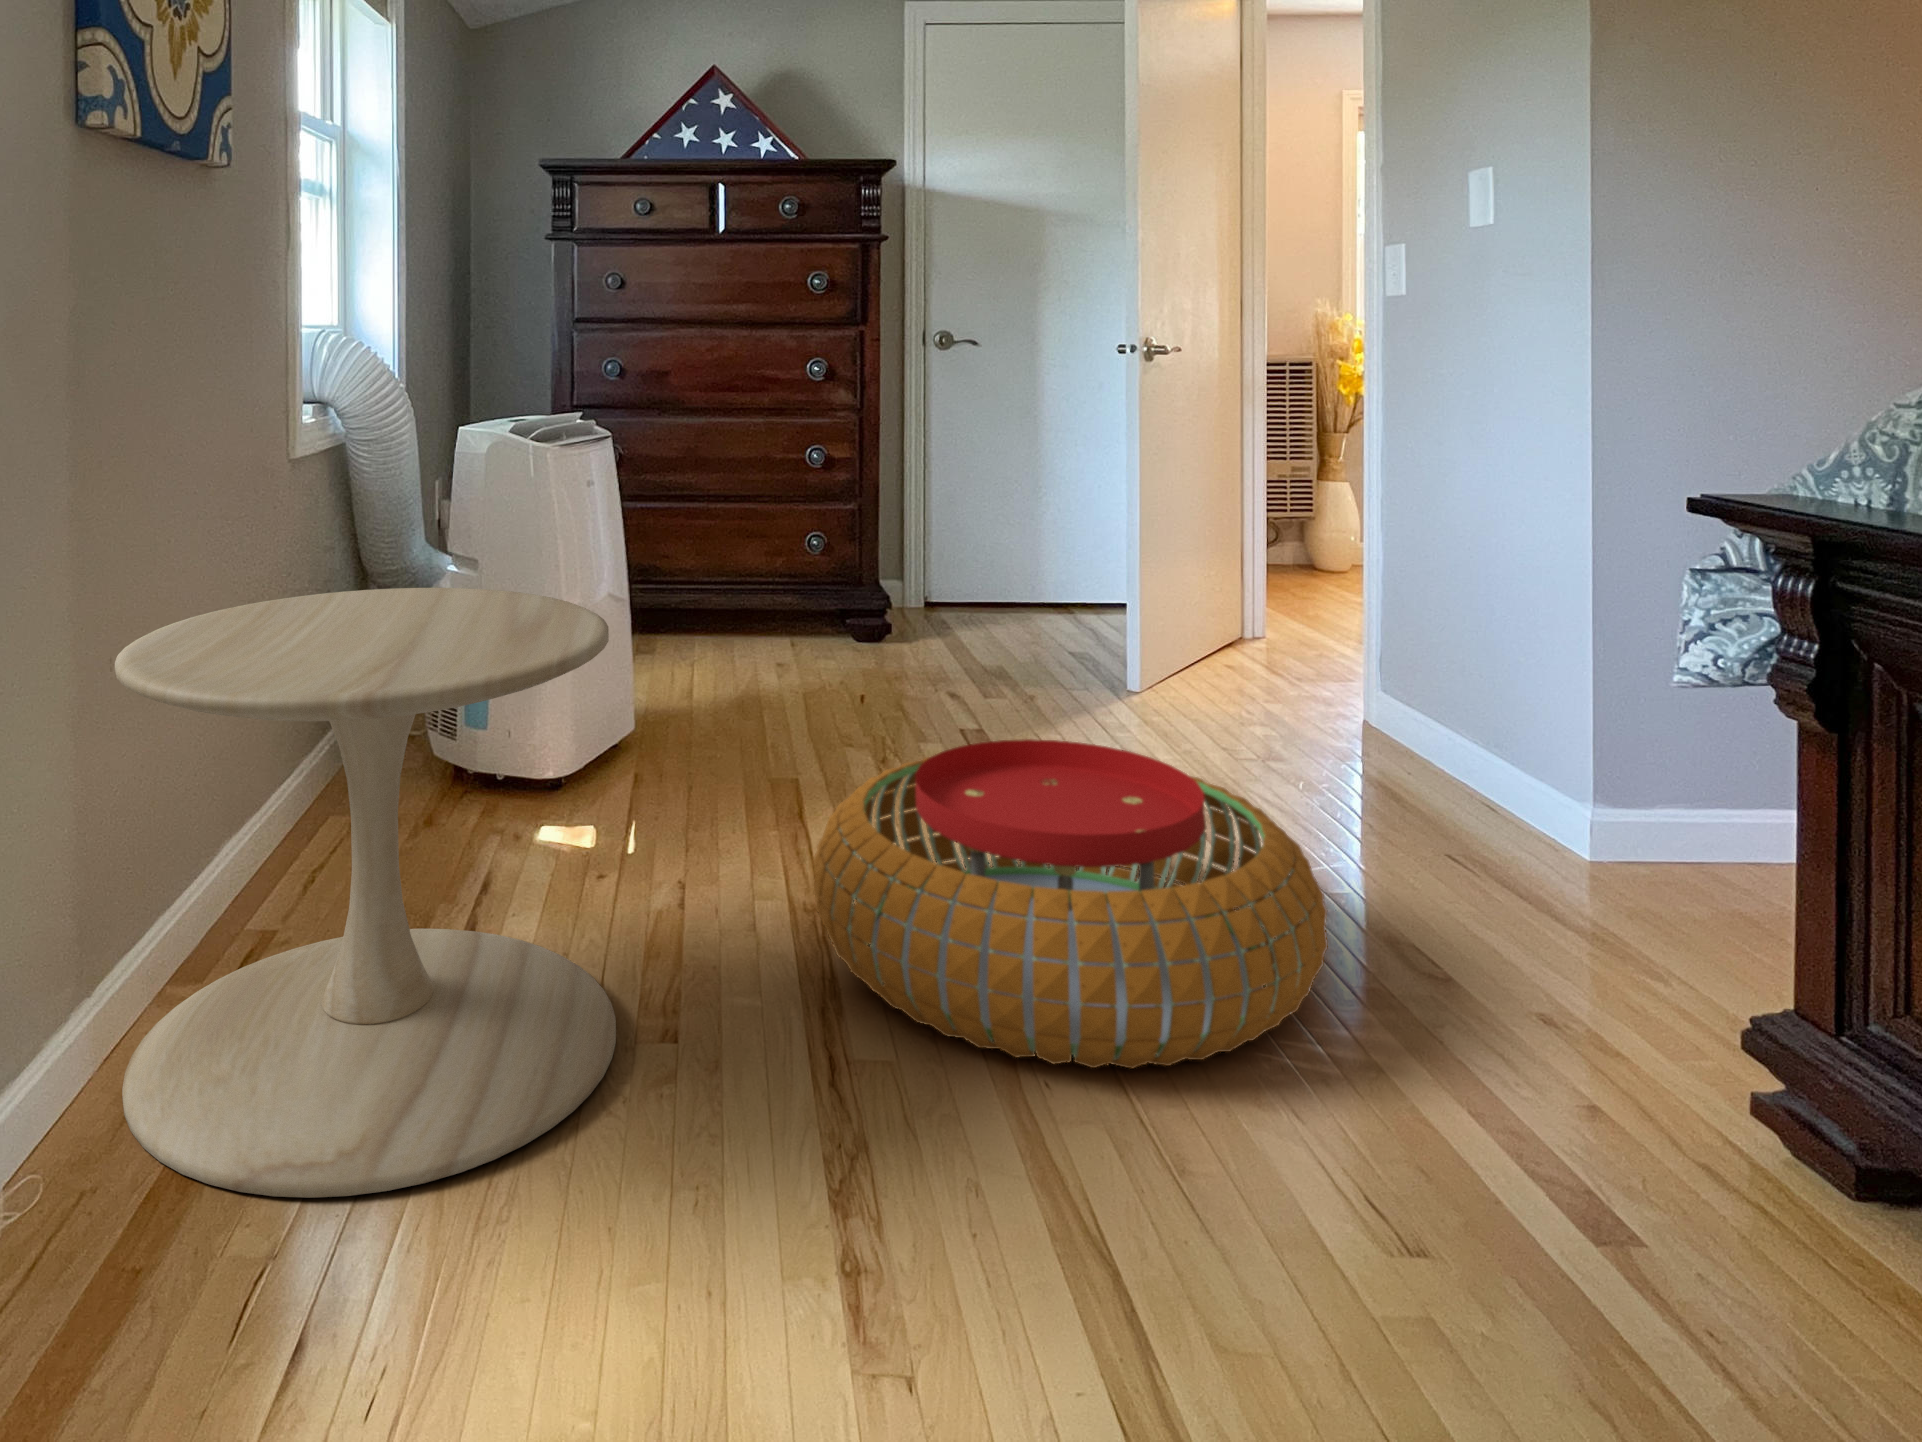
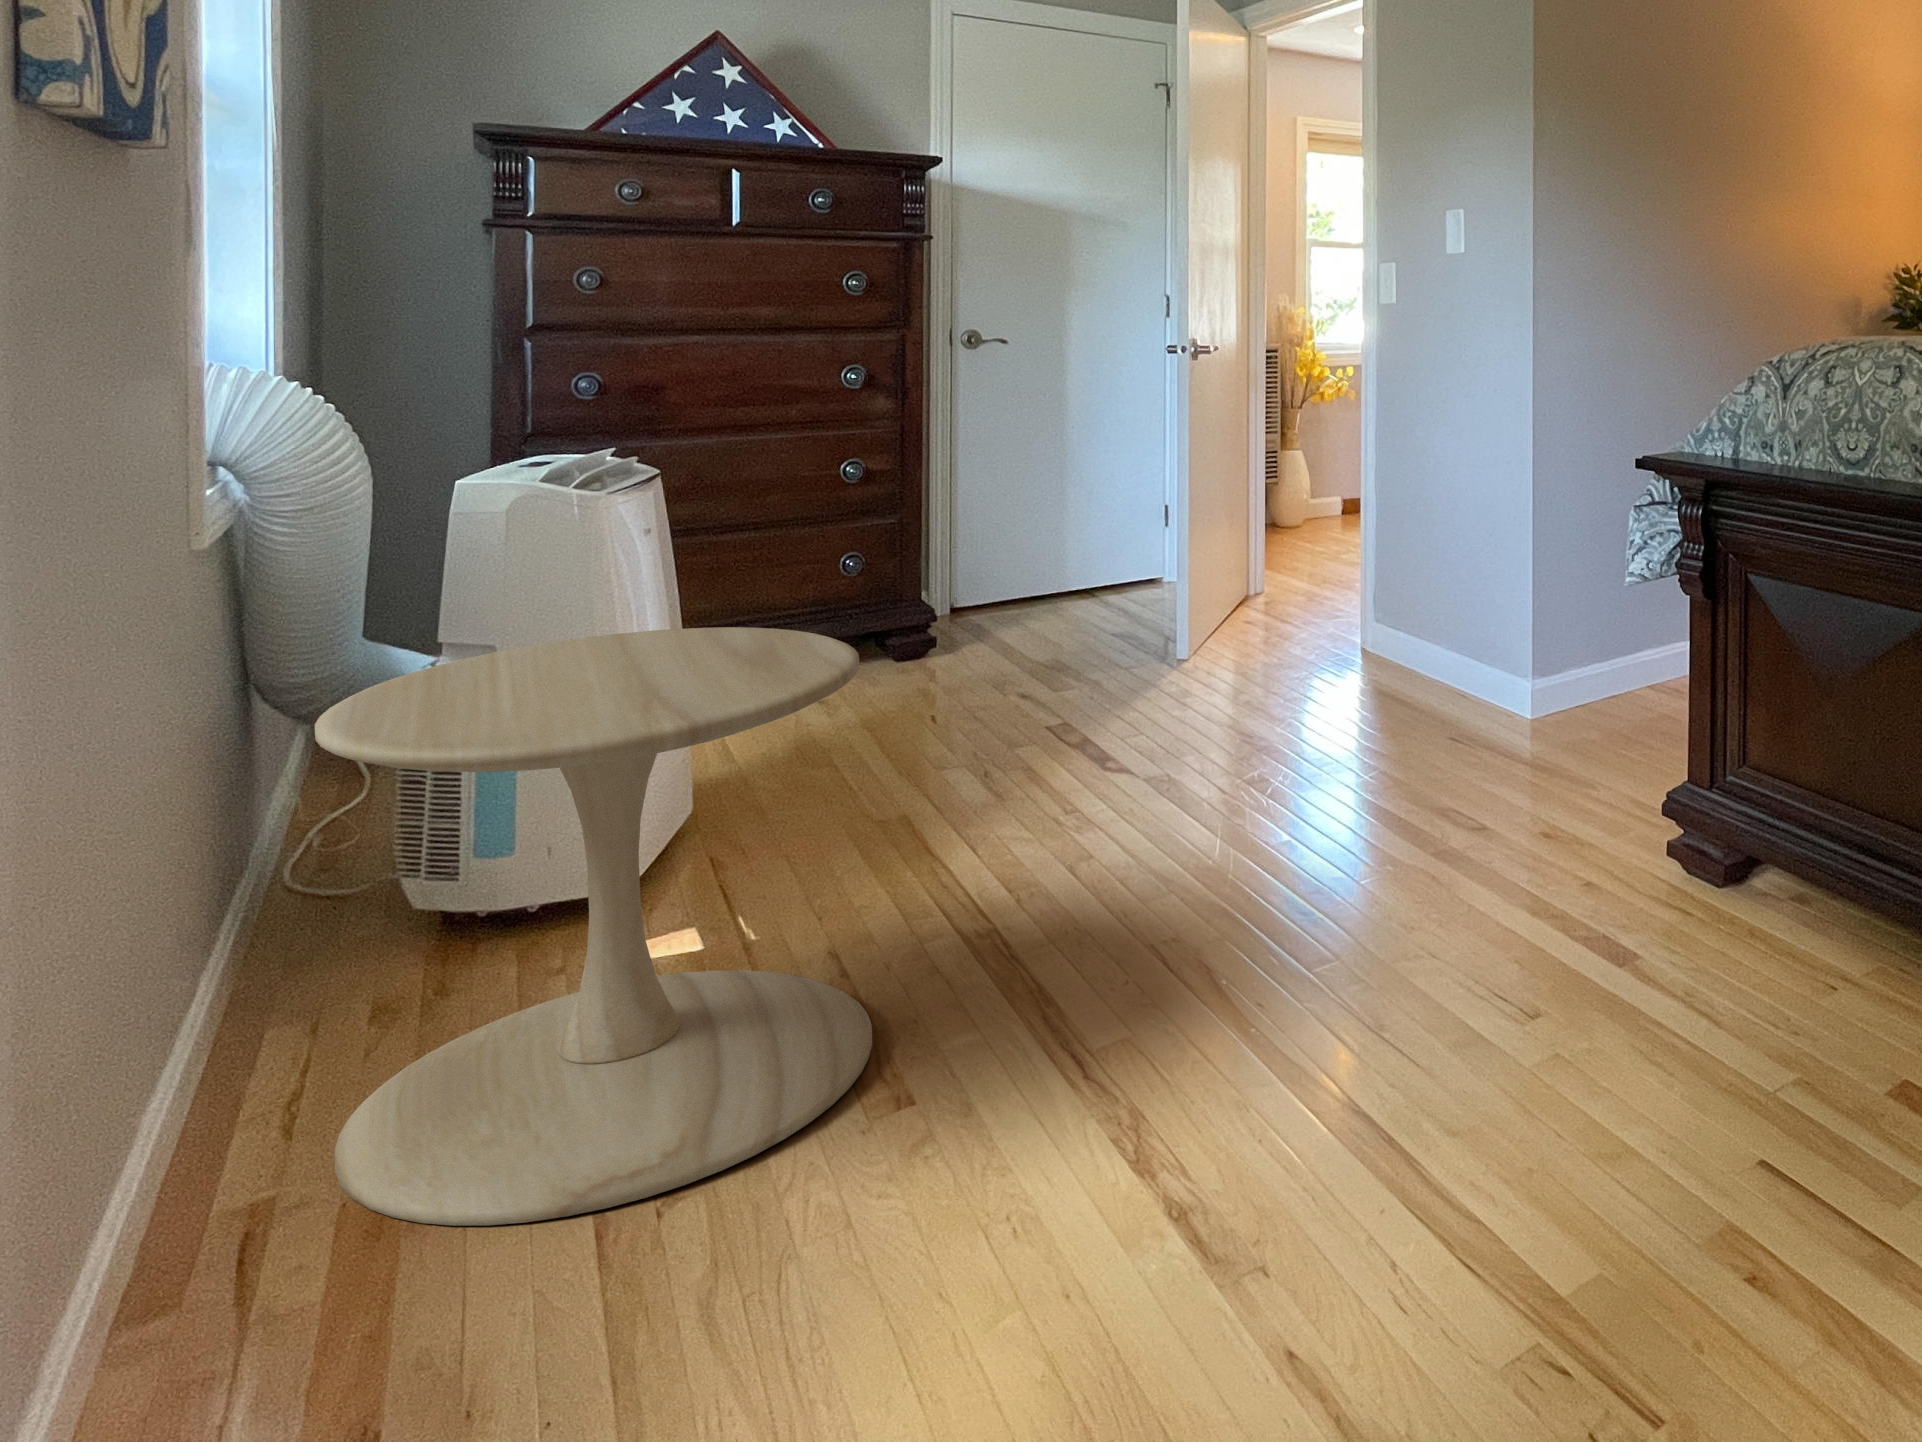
pouf: present [813,739,1328,1069] -> none [998,698,1414,947]

